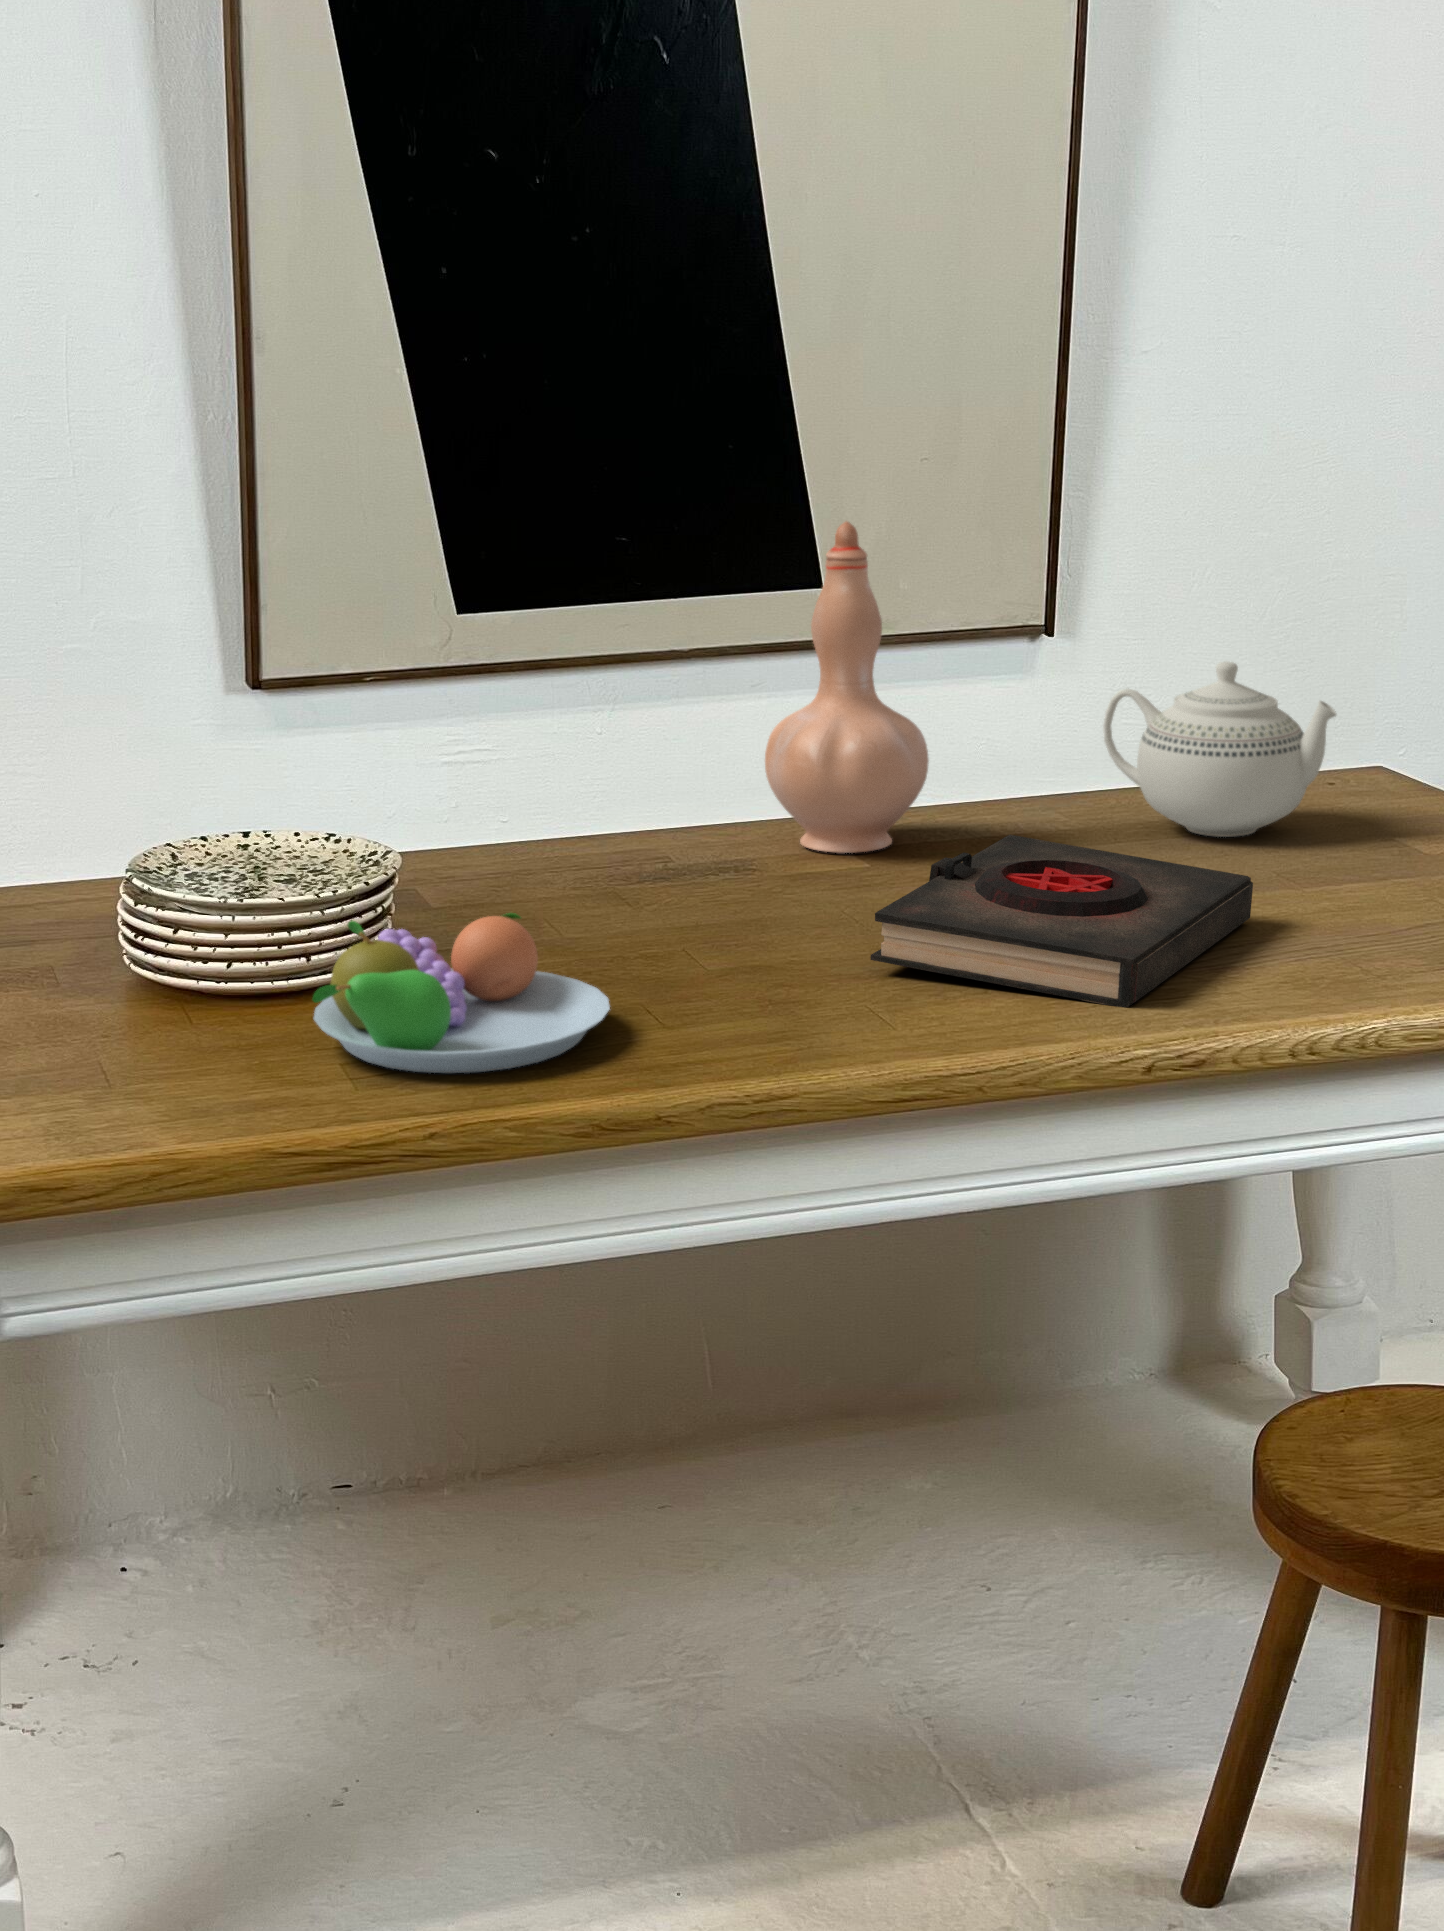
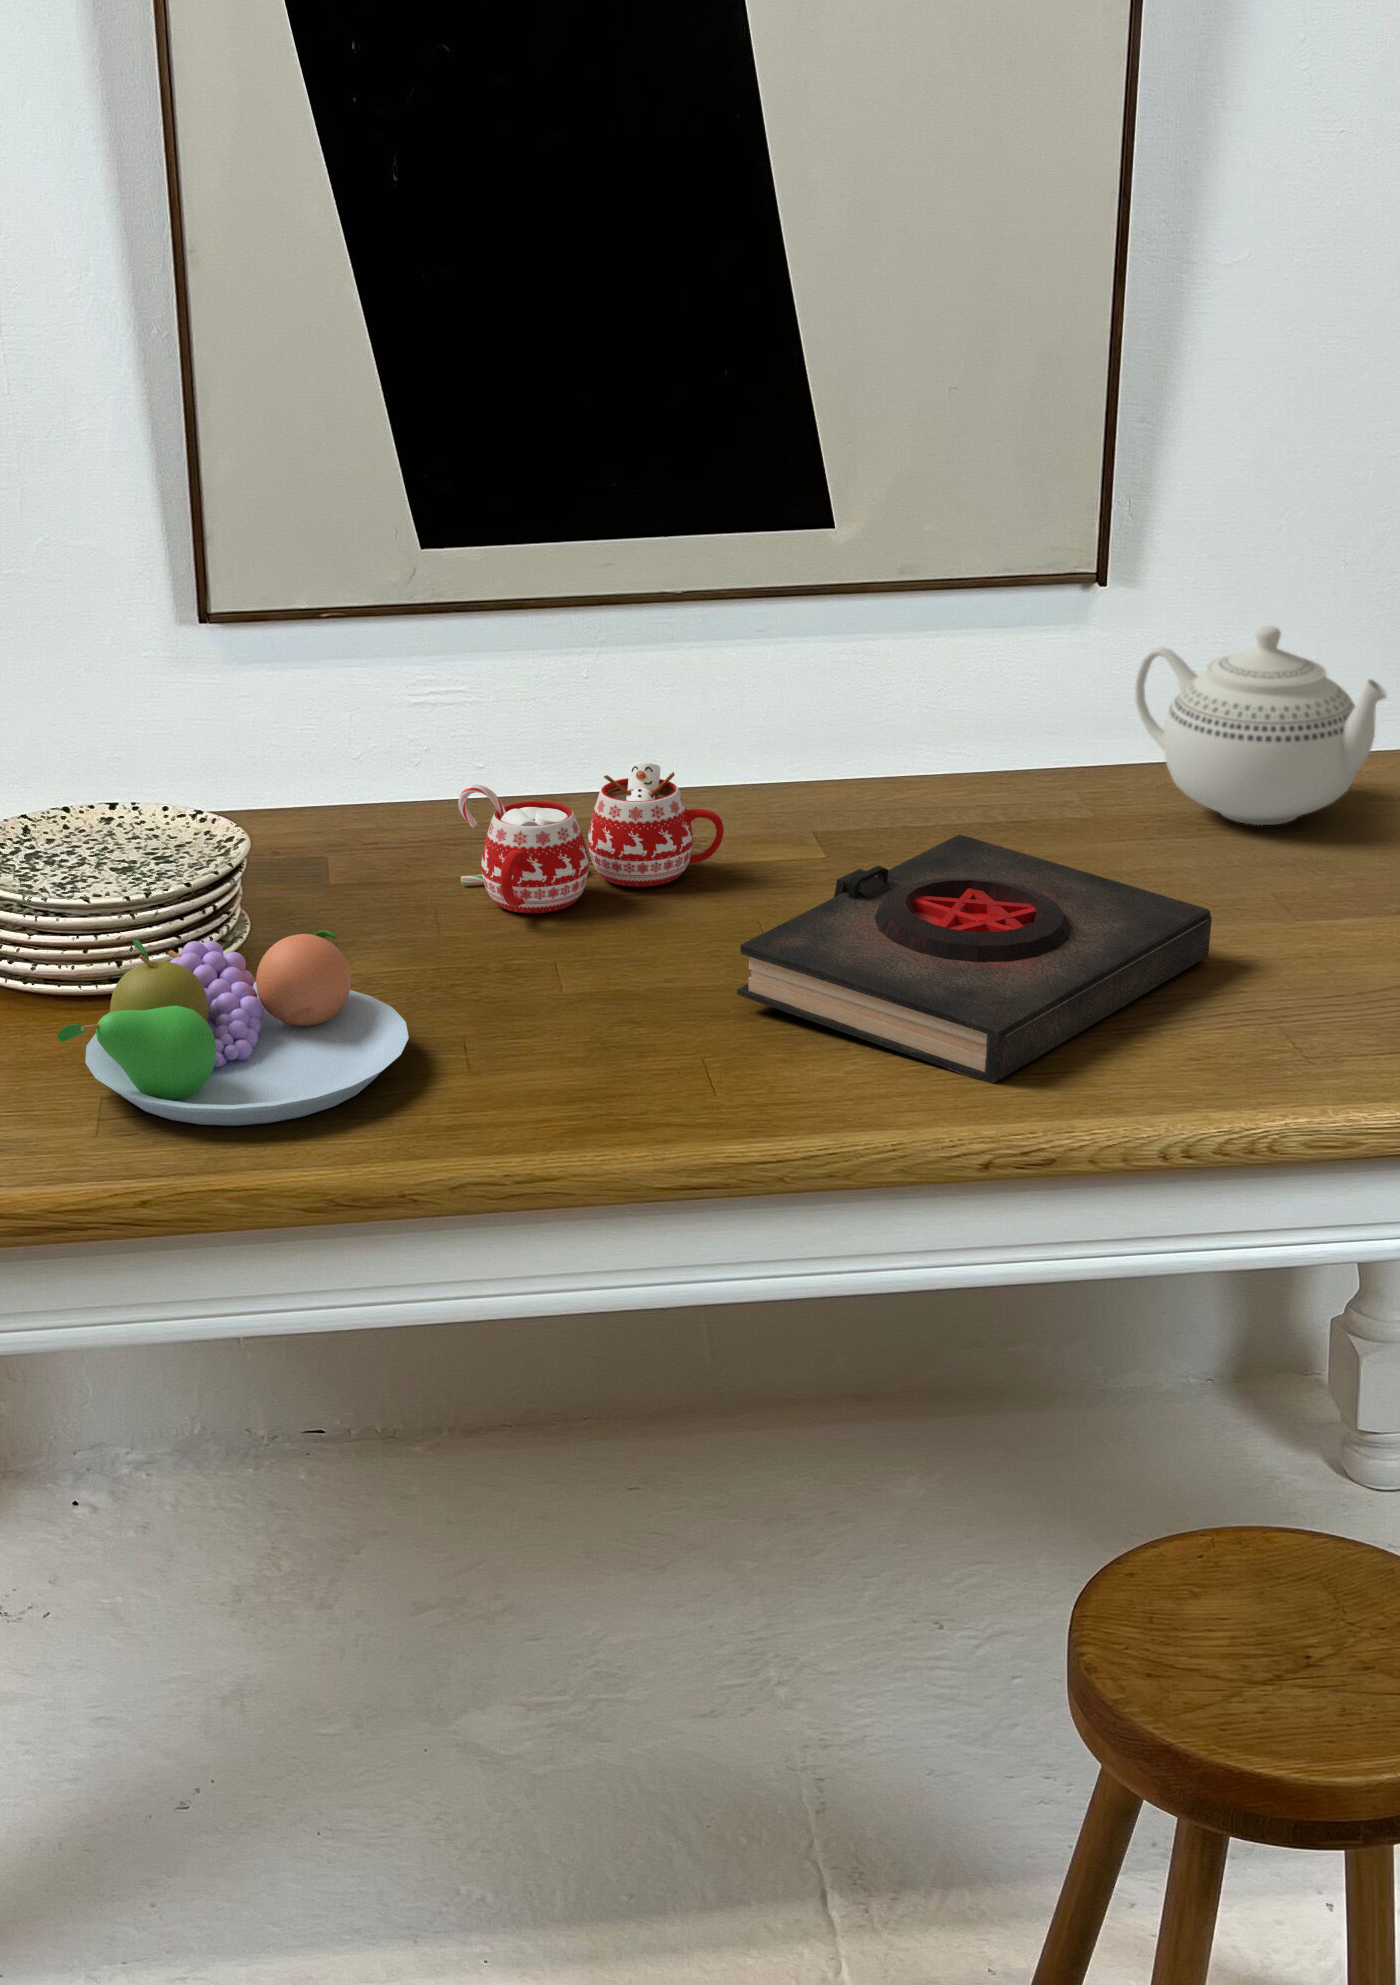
vase: present [765,521,929,853] -> none [738,459,919,824]
mug: none [553,789,789,923] -> present [458,762,724,913]

